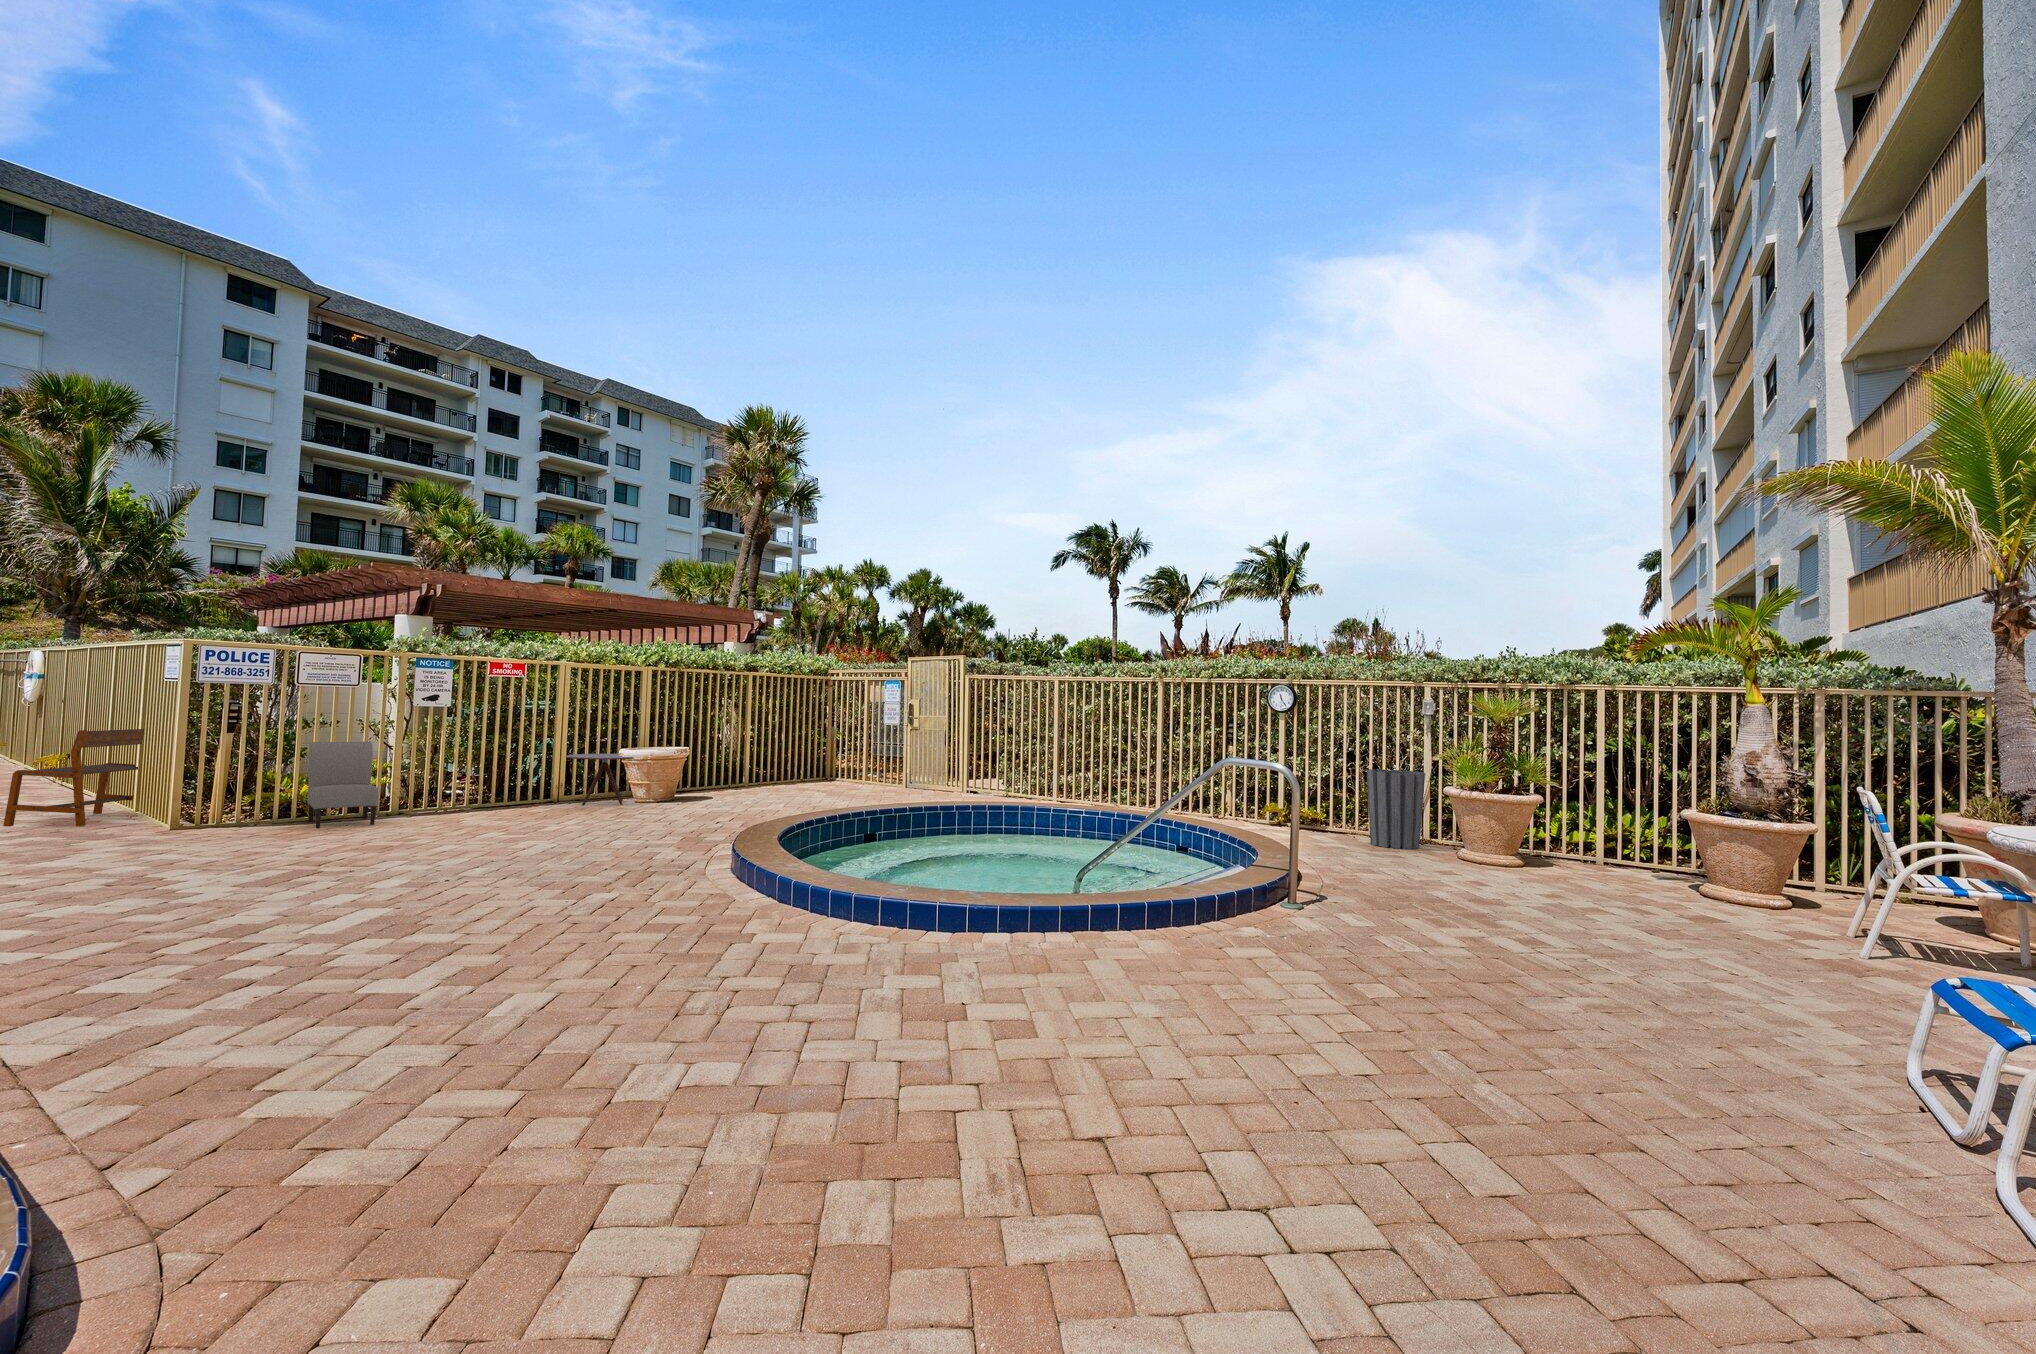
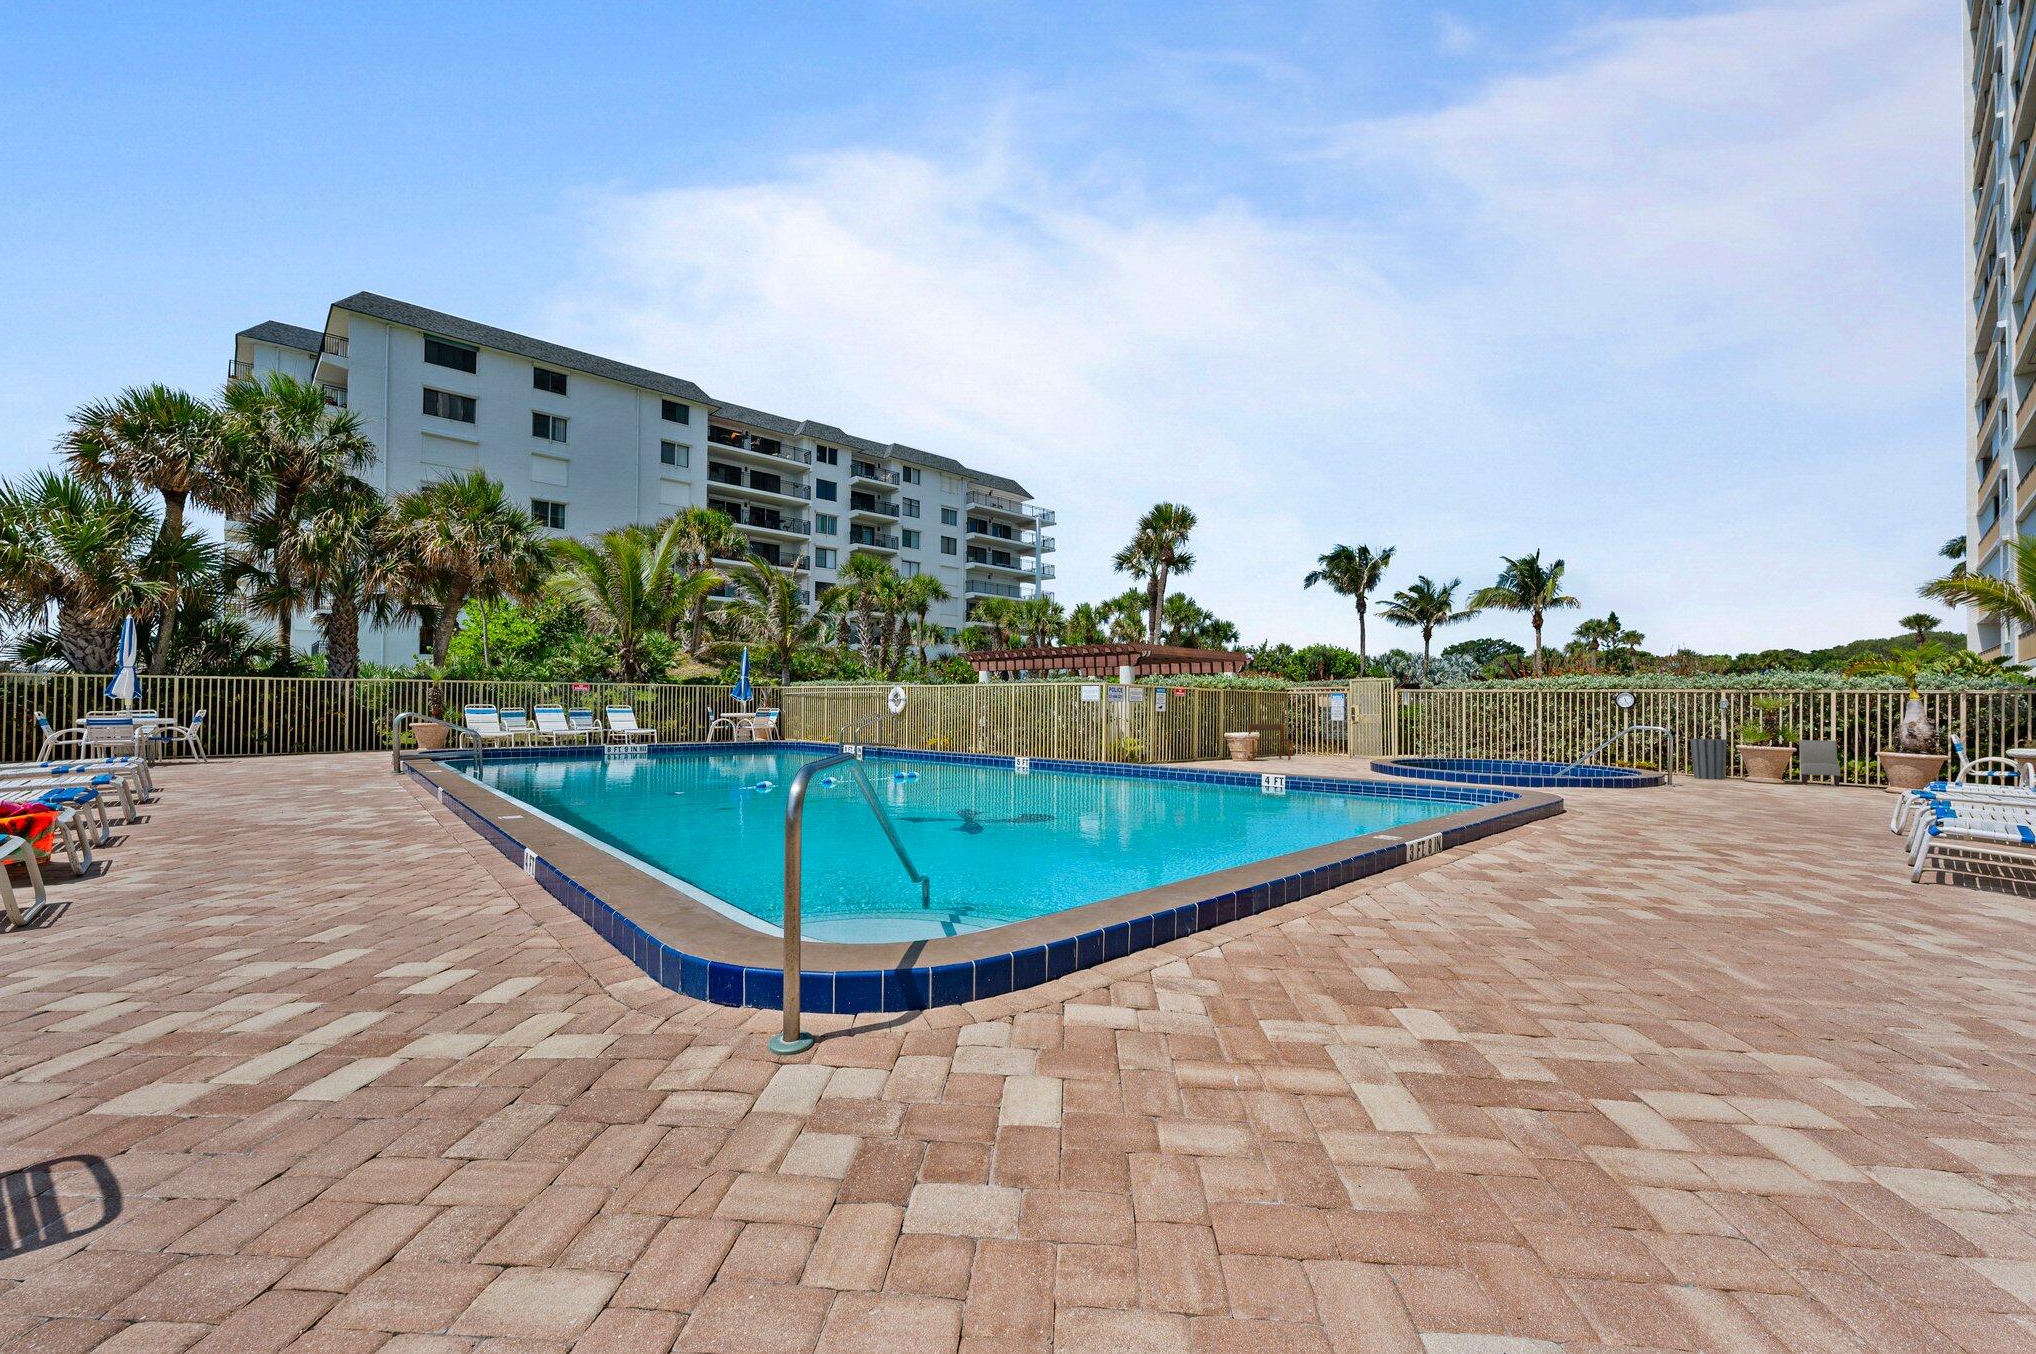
bench: present [3,729,144,827] -> present [1248,724,1291,760]
chair: present [308,741,378,828] -> present [1800,740,1840,786]
round table: present [566,754,634,805] -> none [1207,738,1245,764]

